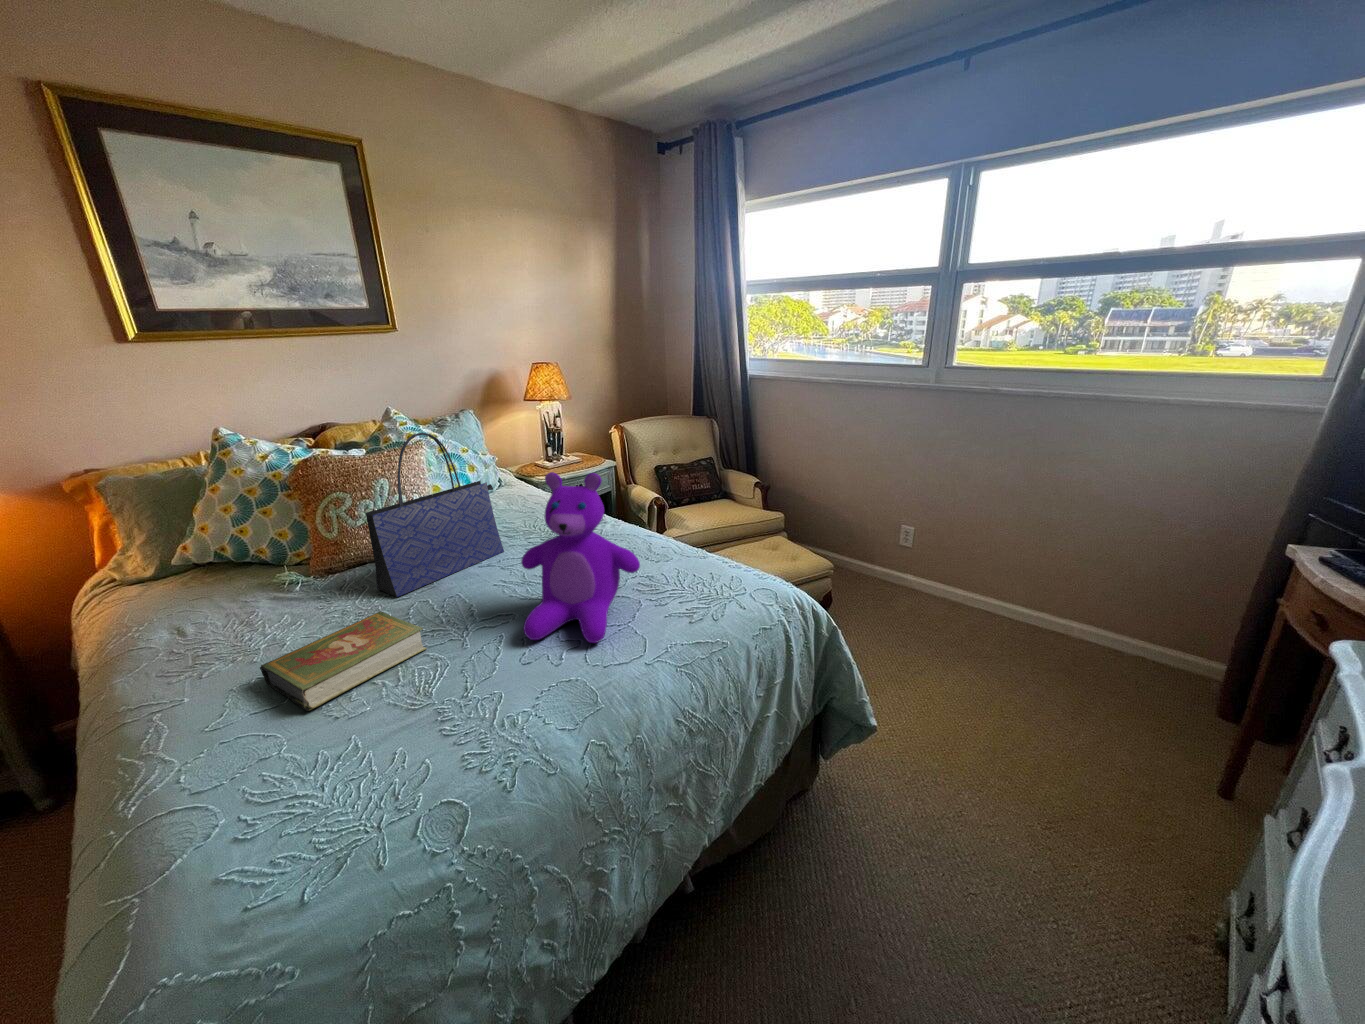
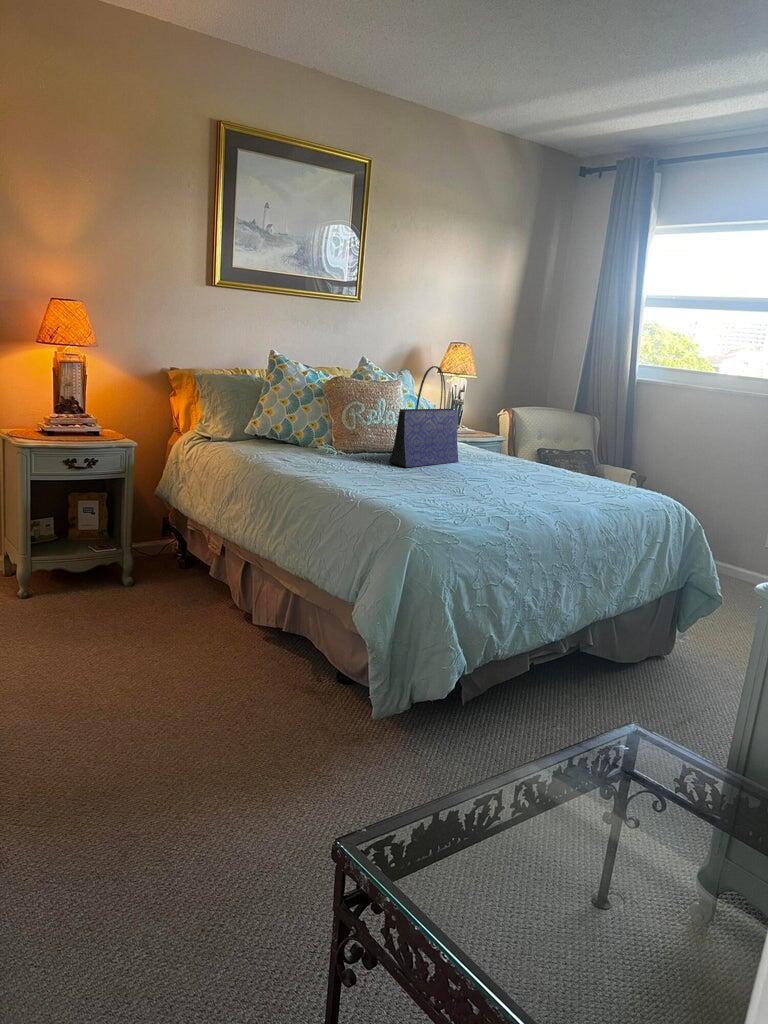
teddy bear: present [521,472,640,643] -> none [500,395,579,499]
book: present [260,612,427,711] -> none [367,464,448,492]

